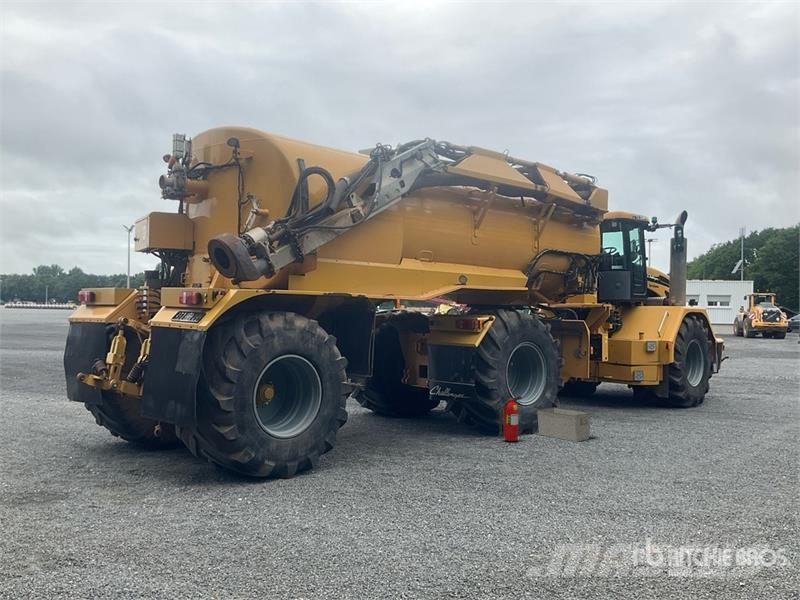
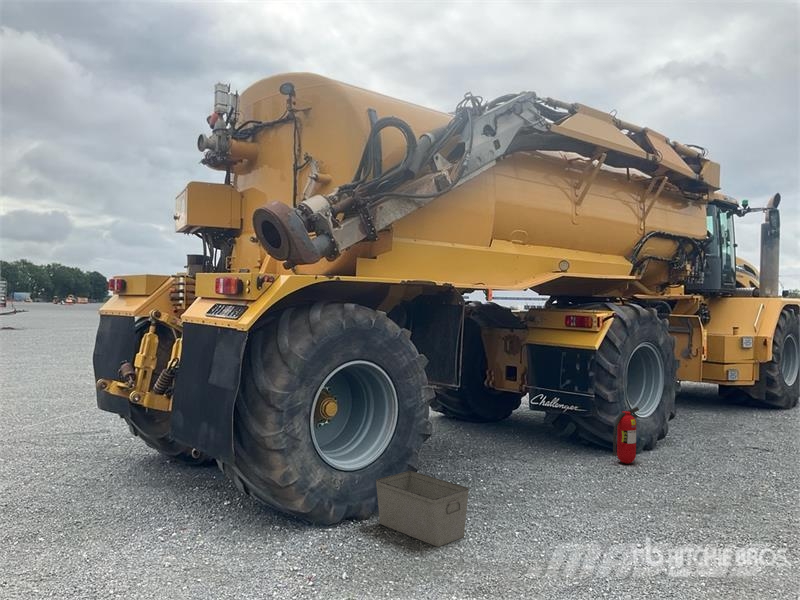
storage bin: present [537,407,591,442] -> present [376,471,469,547]

